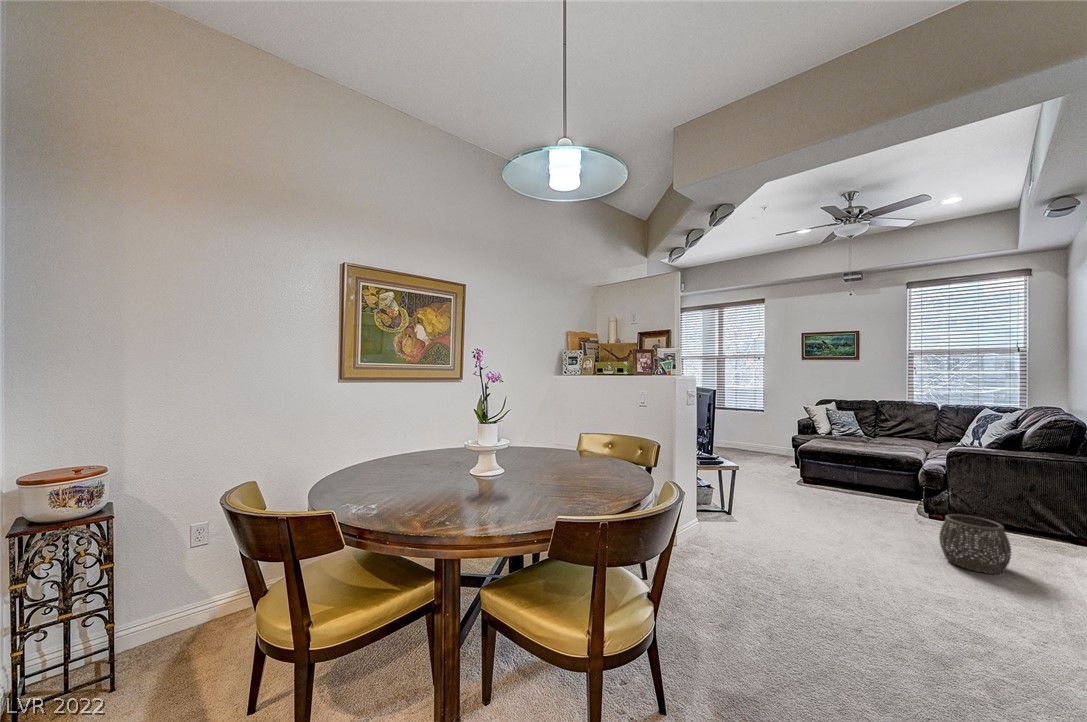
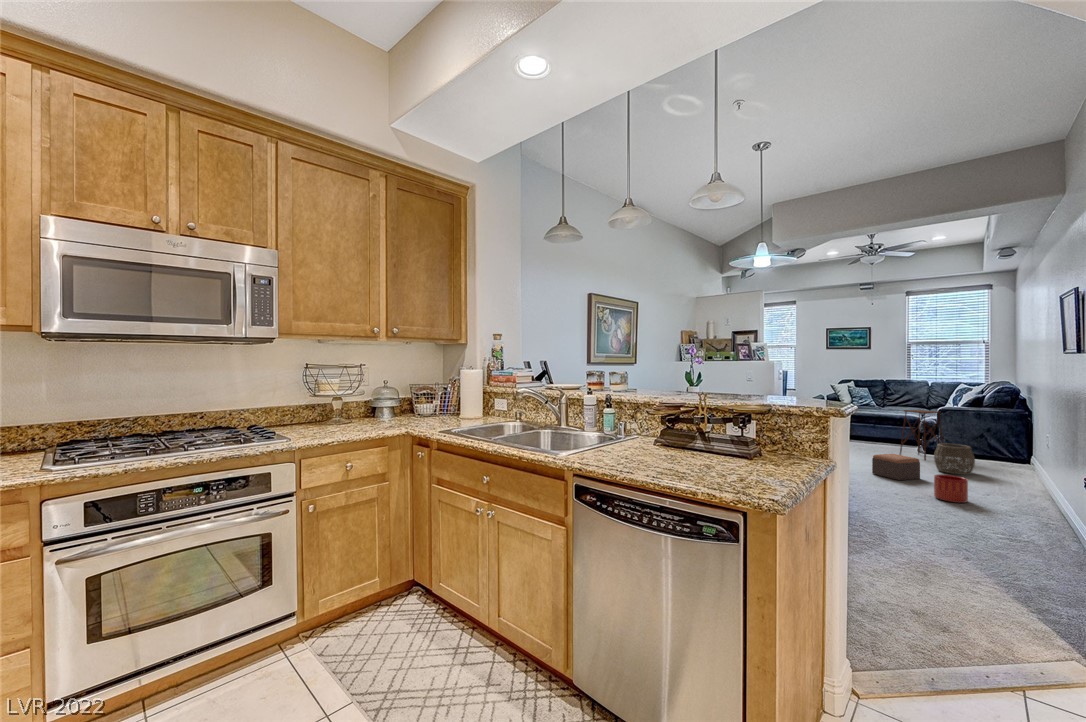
side table: none [889,451,961,533] -> present [900,410,943,460]
footstool: none [833,531,913,585] -> present [872,454,920,480]
planter: none [933,600,1002,672] -> present [934,474,968,503]

